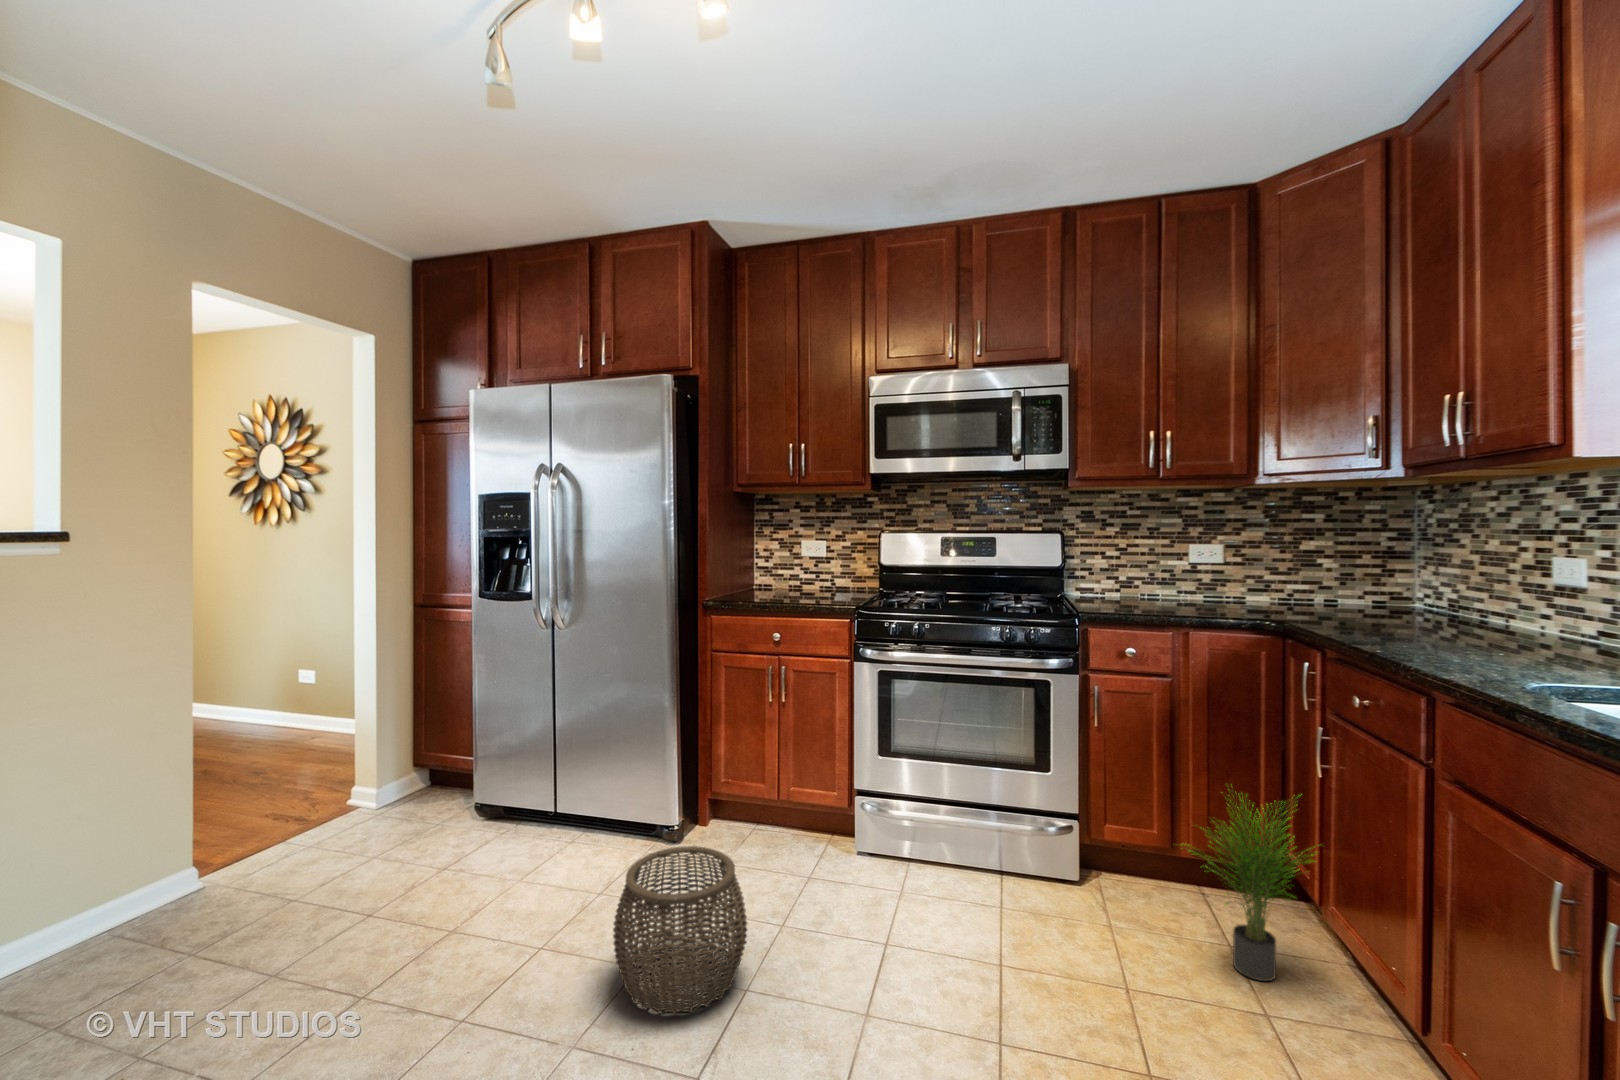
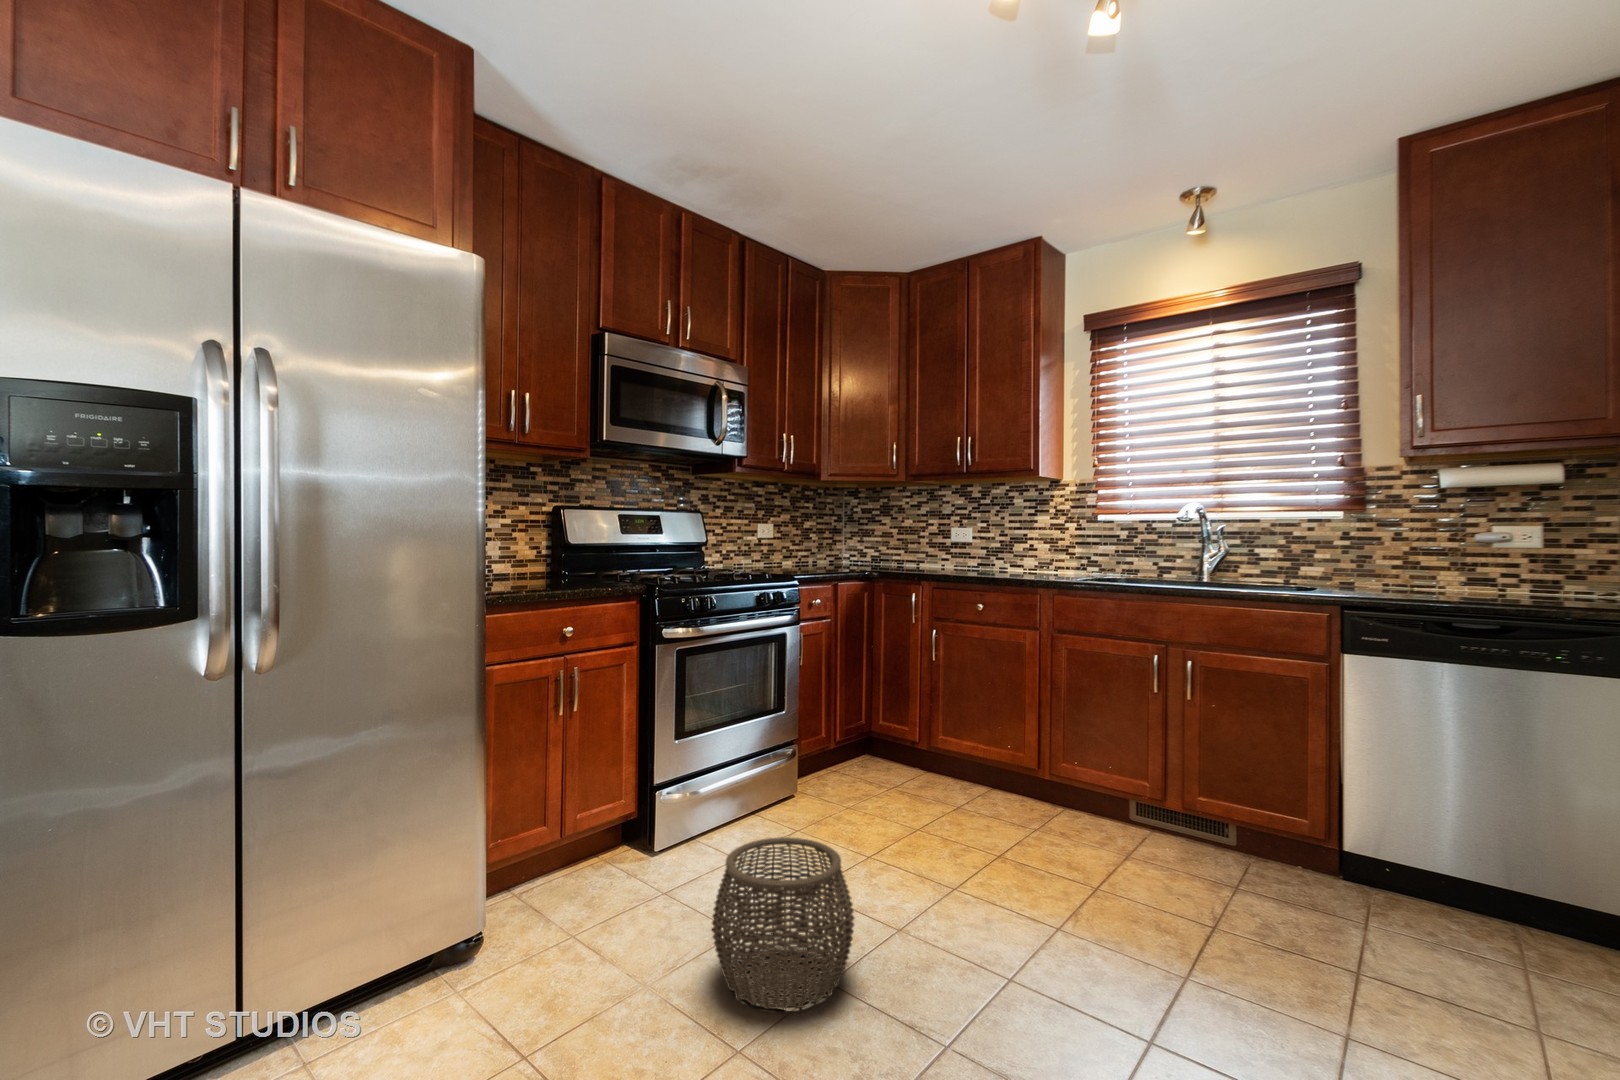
potted plant: present [1192,795,1316,981] -> none [883,671,952,794]

